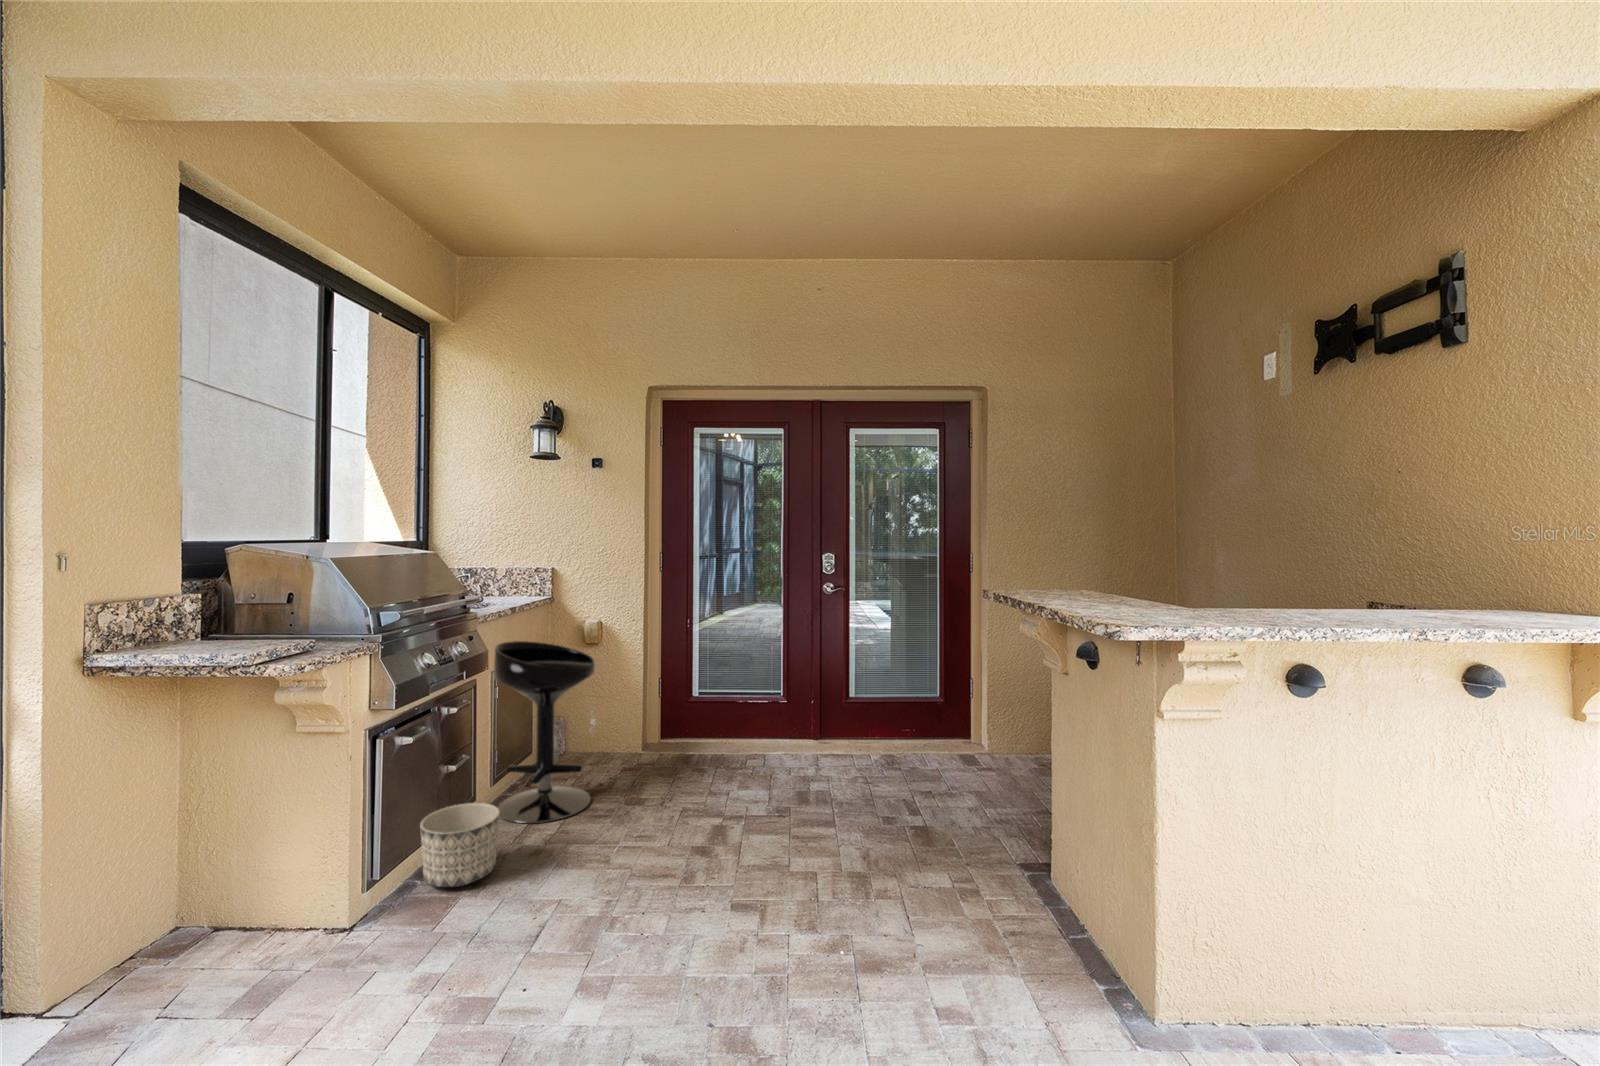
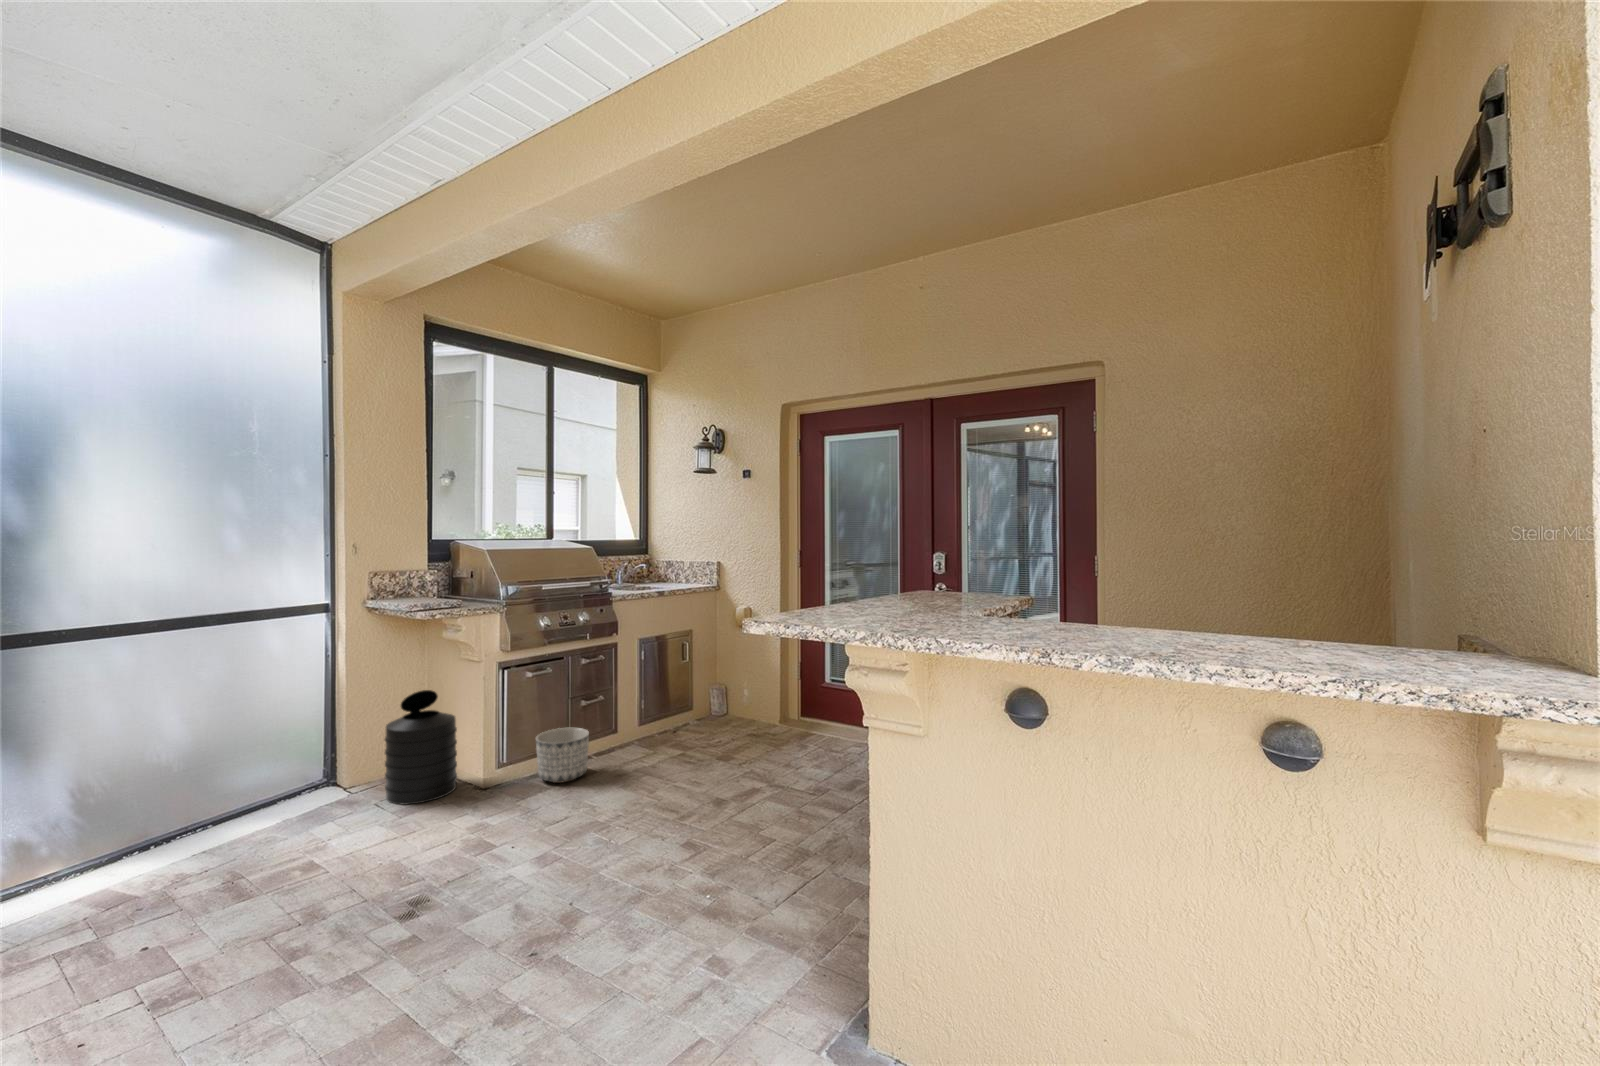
bar stool: present [494,641,595,823] -> none [627,617,703,757]
trash can: none [166,792,303,1001] -> present [385,690,457,805]

